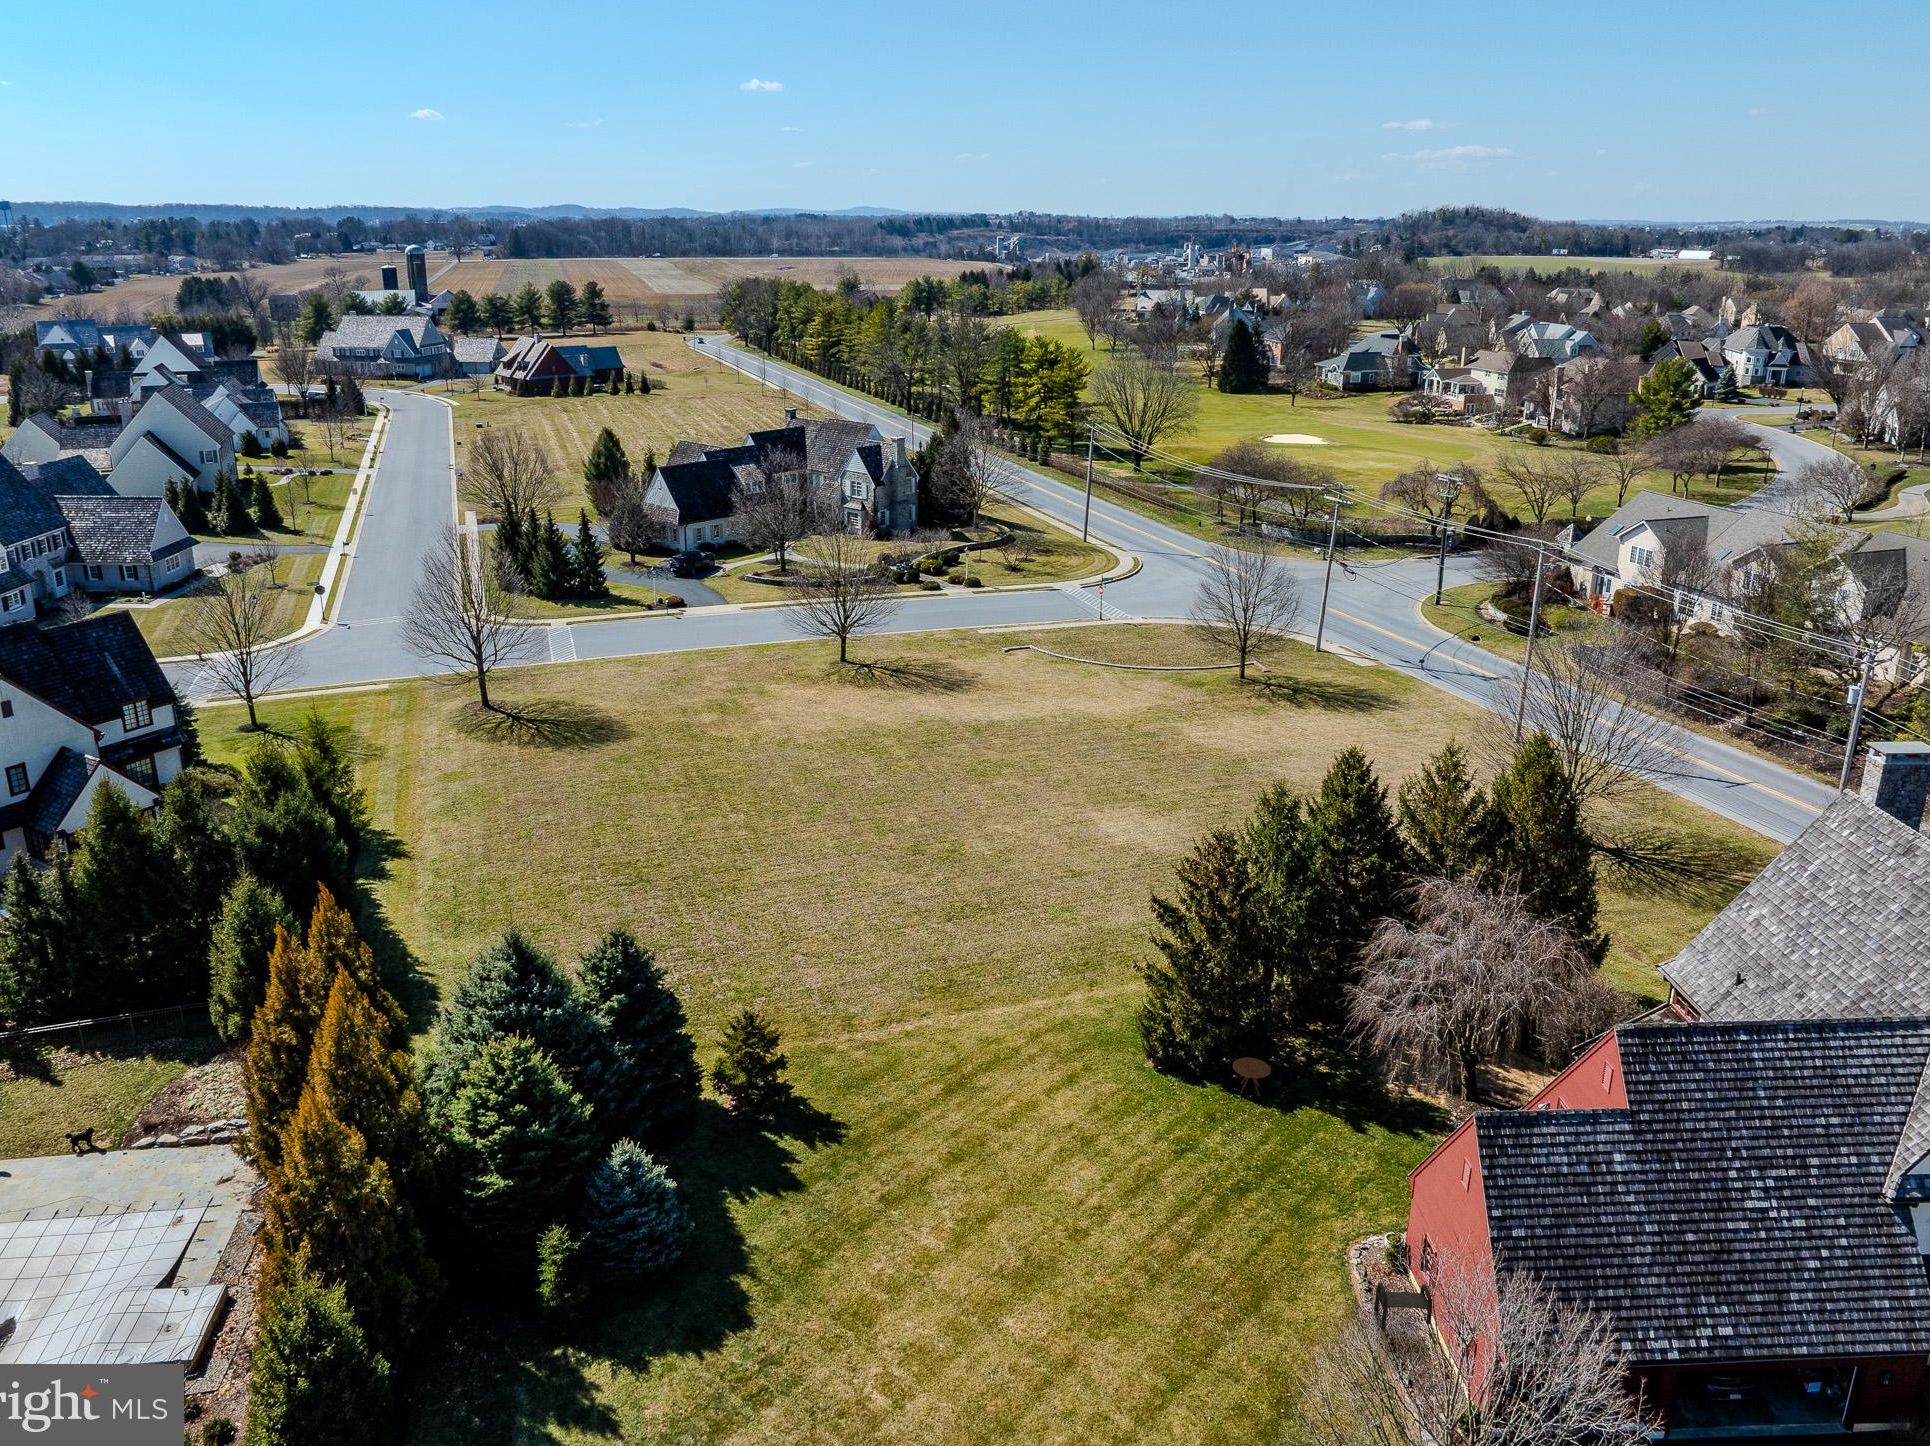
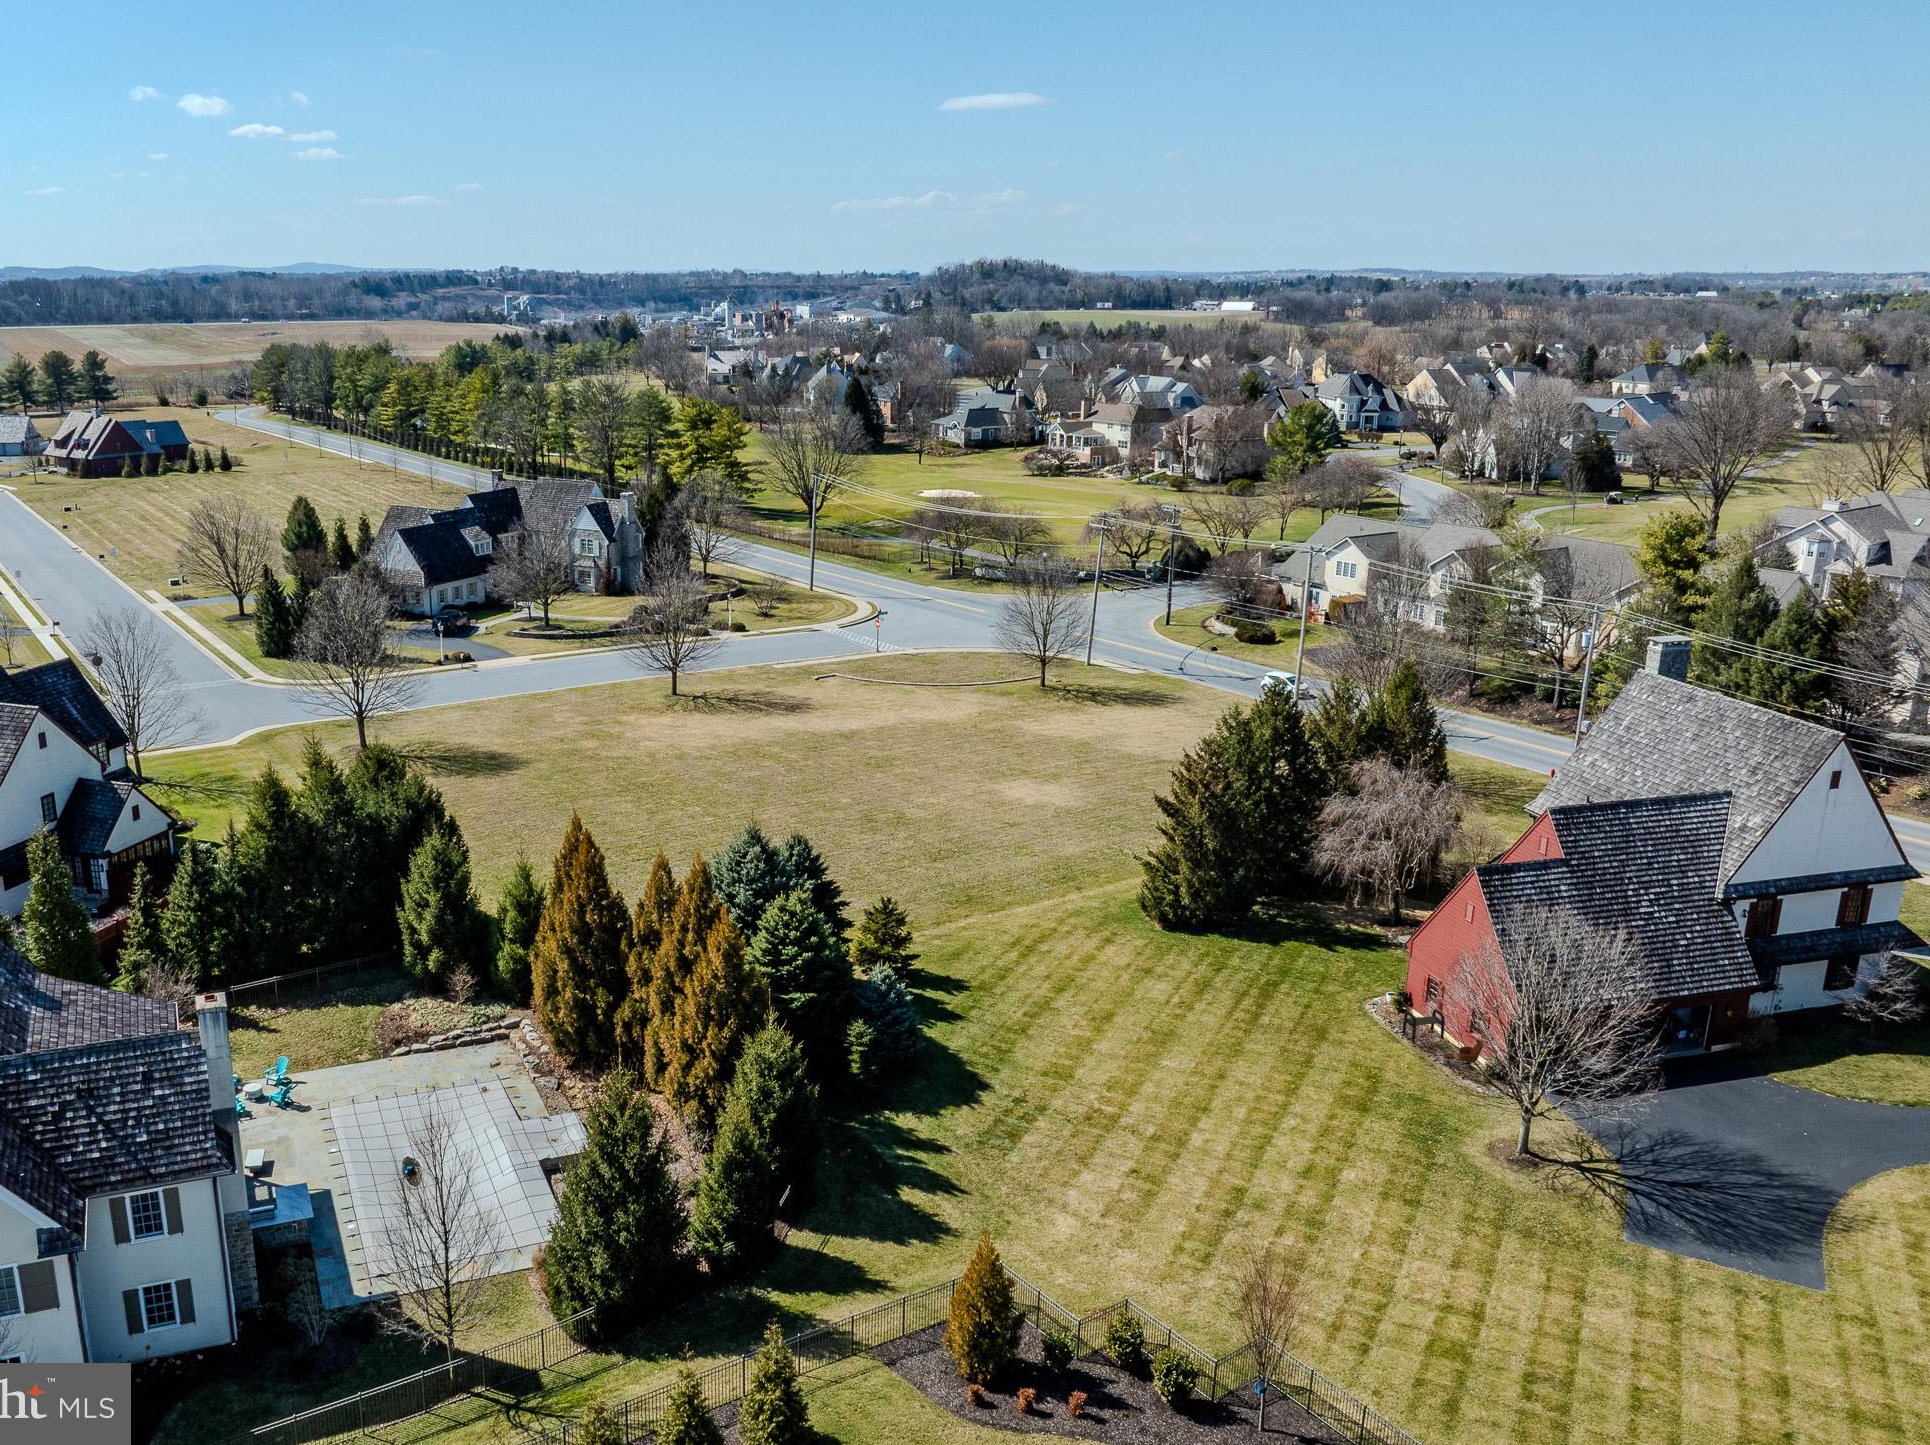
round table: present [1233,1058,1271,1096] -> none [1239,906,1268,932]
lounge chair: none [1406,1357,1467,1402] -> present [1443,1040,1483,1069]

